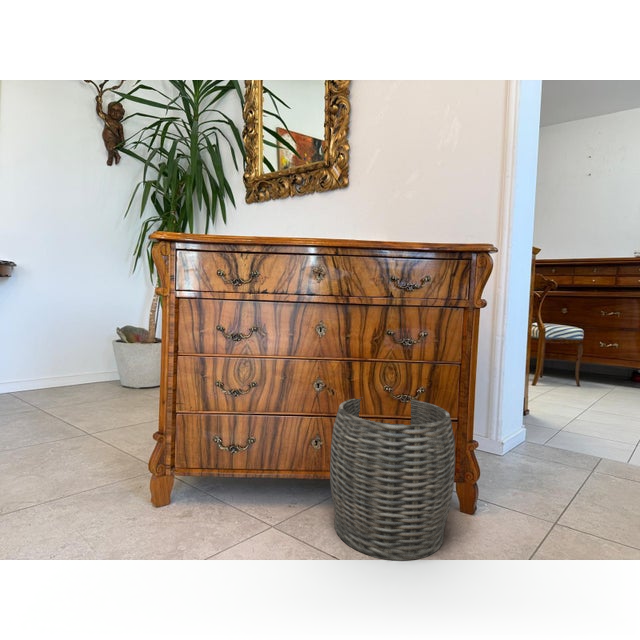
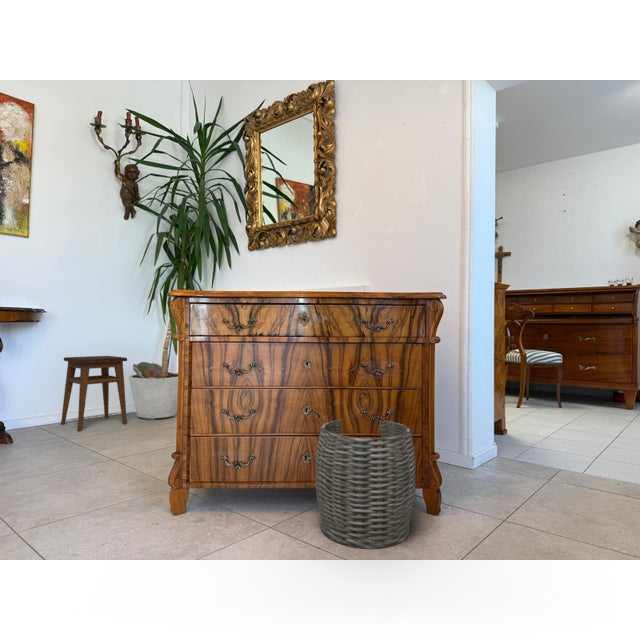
stool: none [38,316,111,397] -> present [61,356,127,431]

